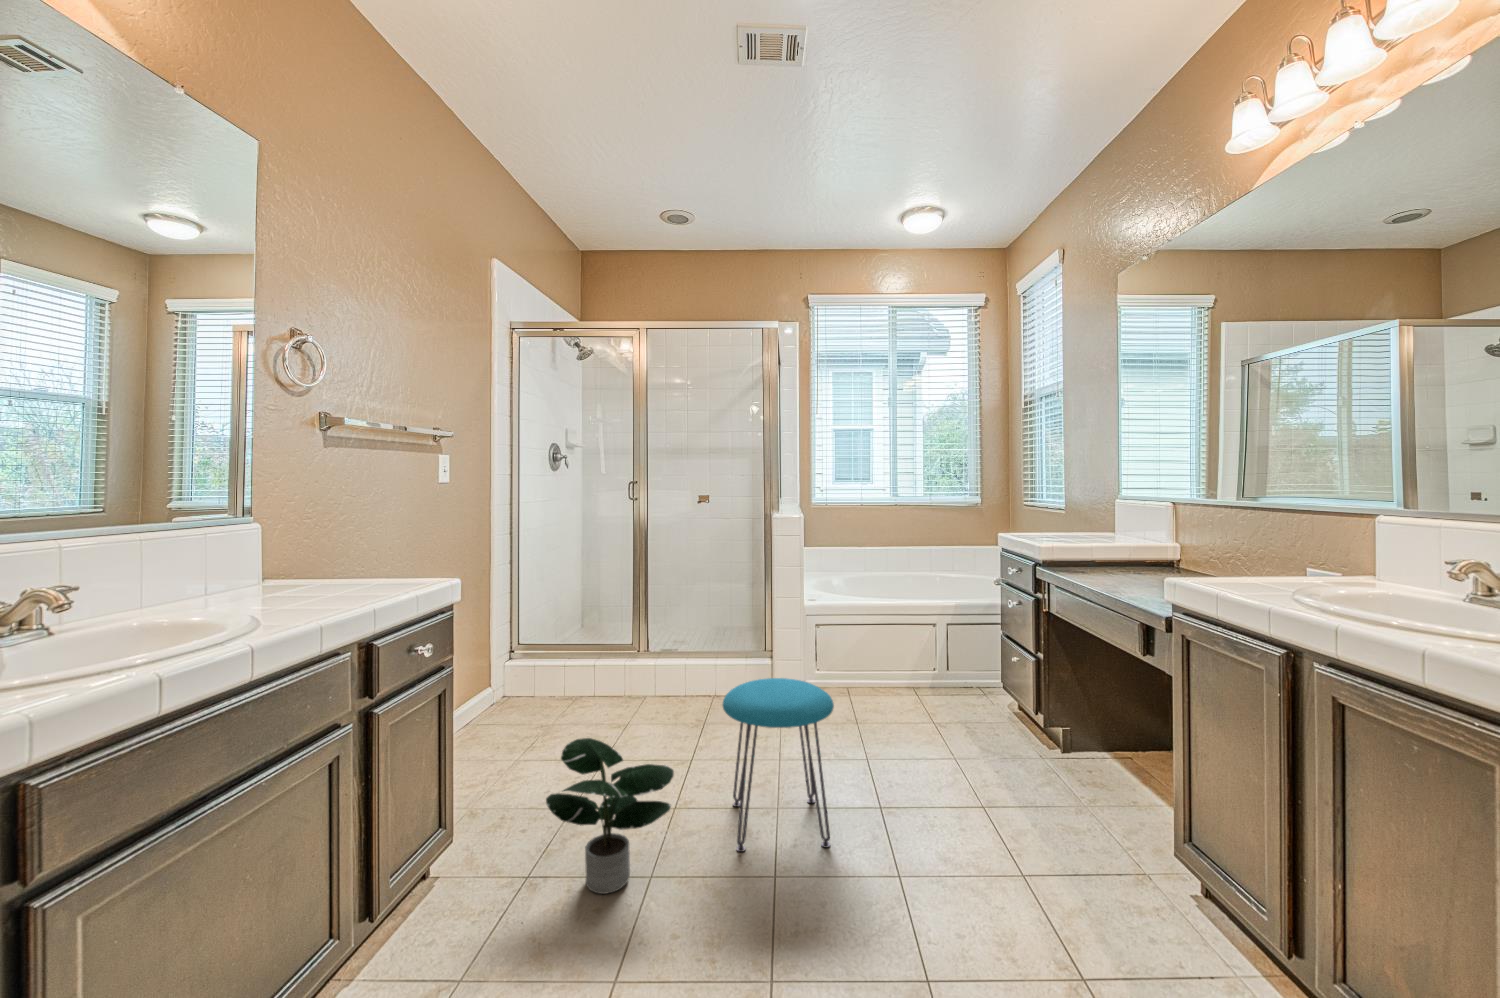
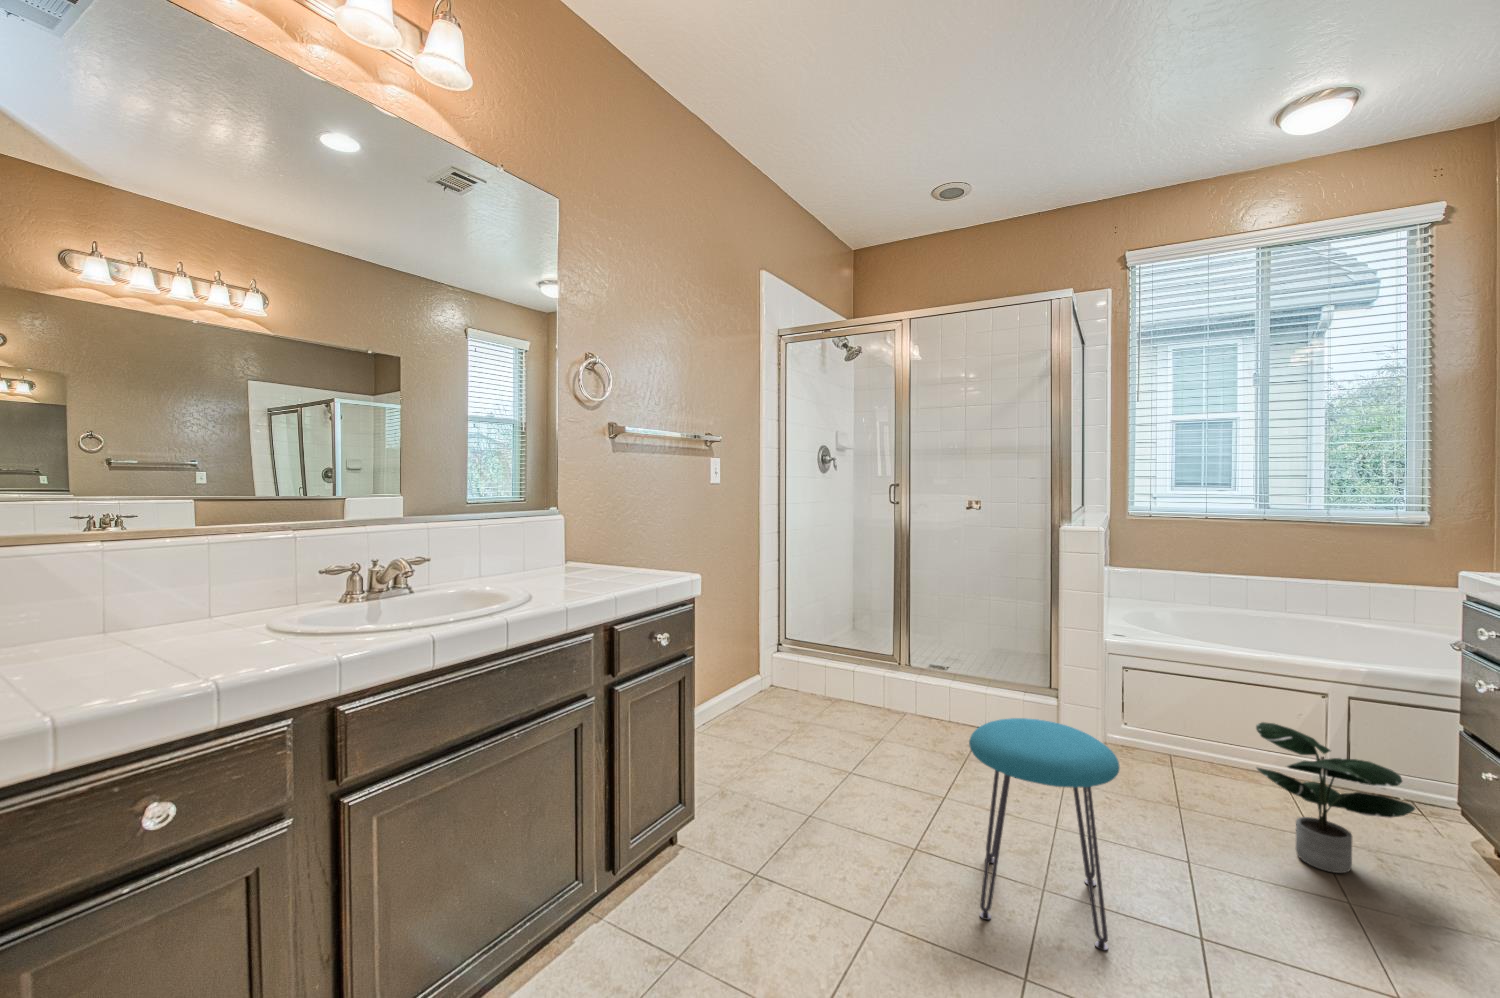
potted plant: present [546,738,674,894] -> present [1256,722,1415,873]

